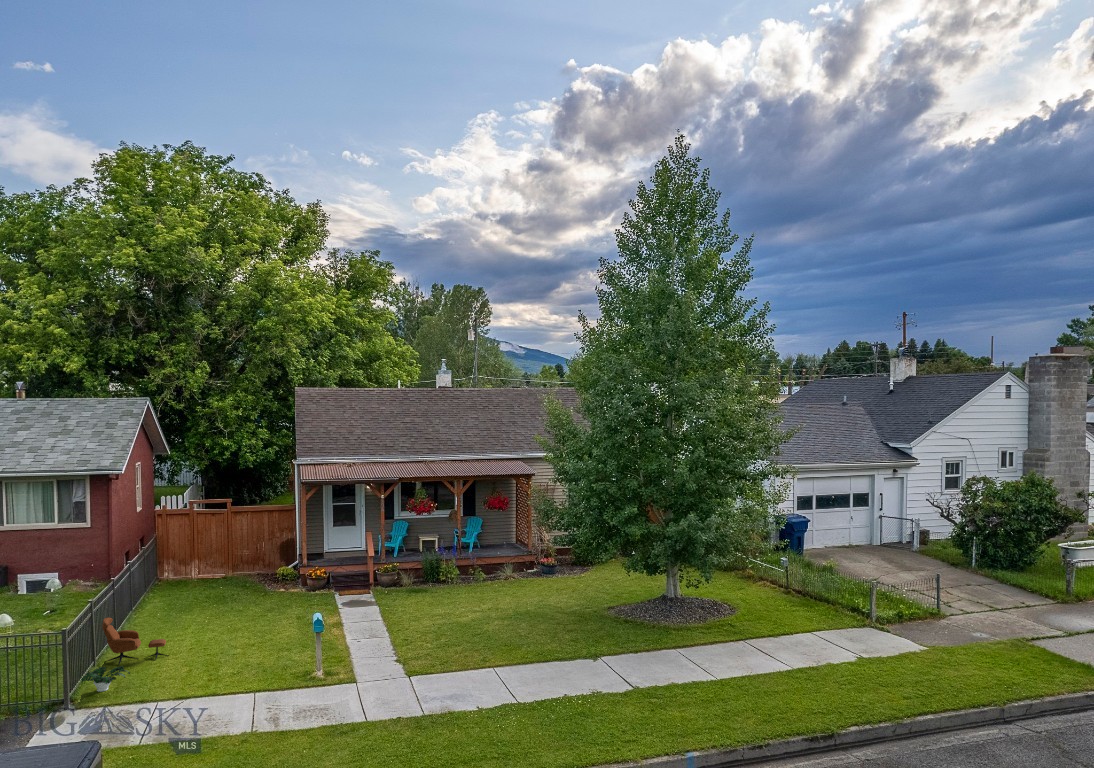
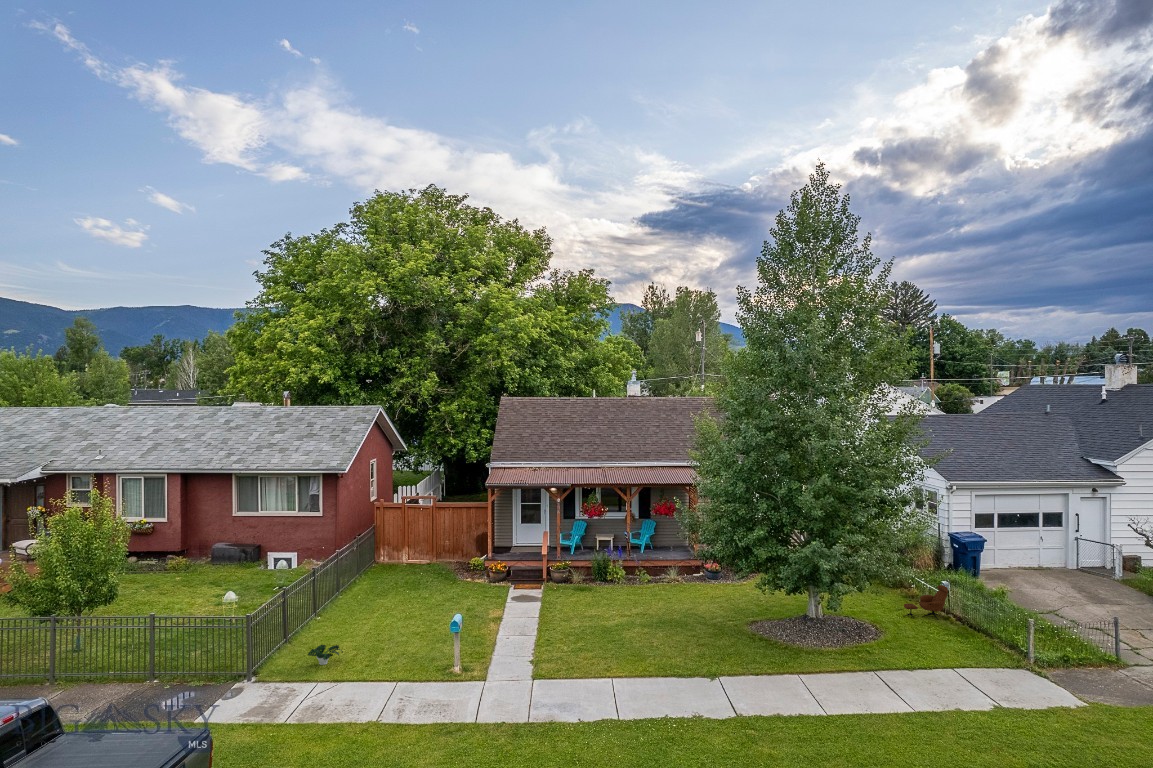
lounge chair: present [102,617,168,665] -> present [904,585,948,619]

